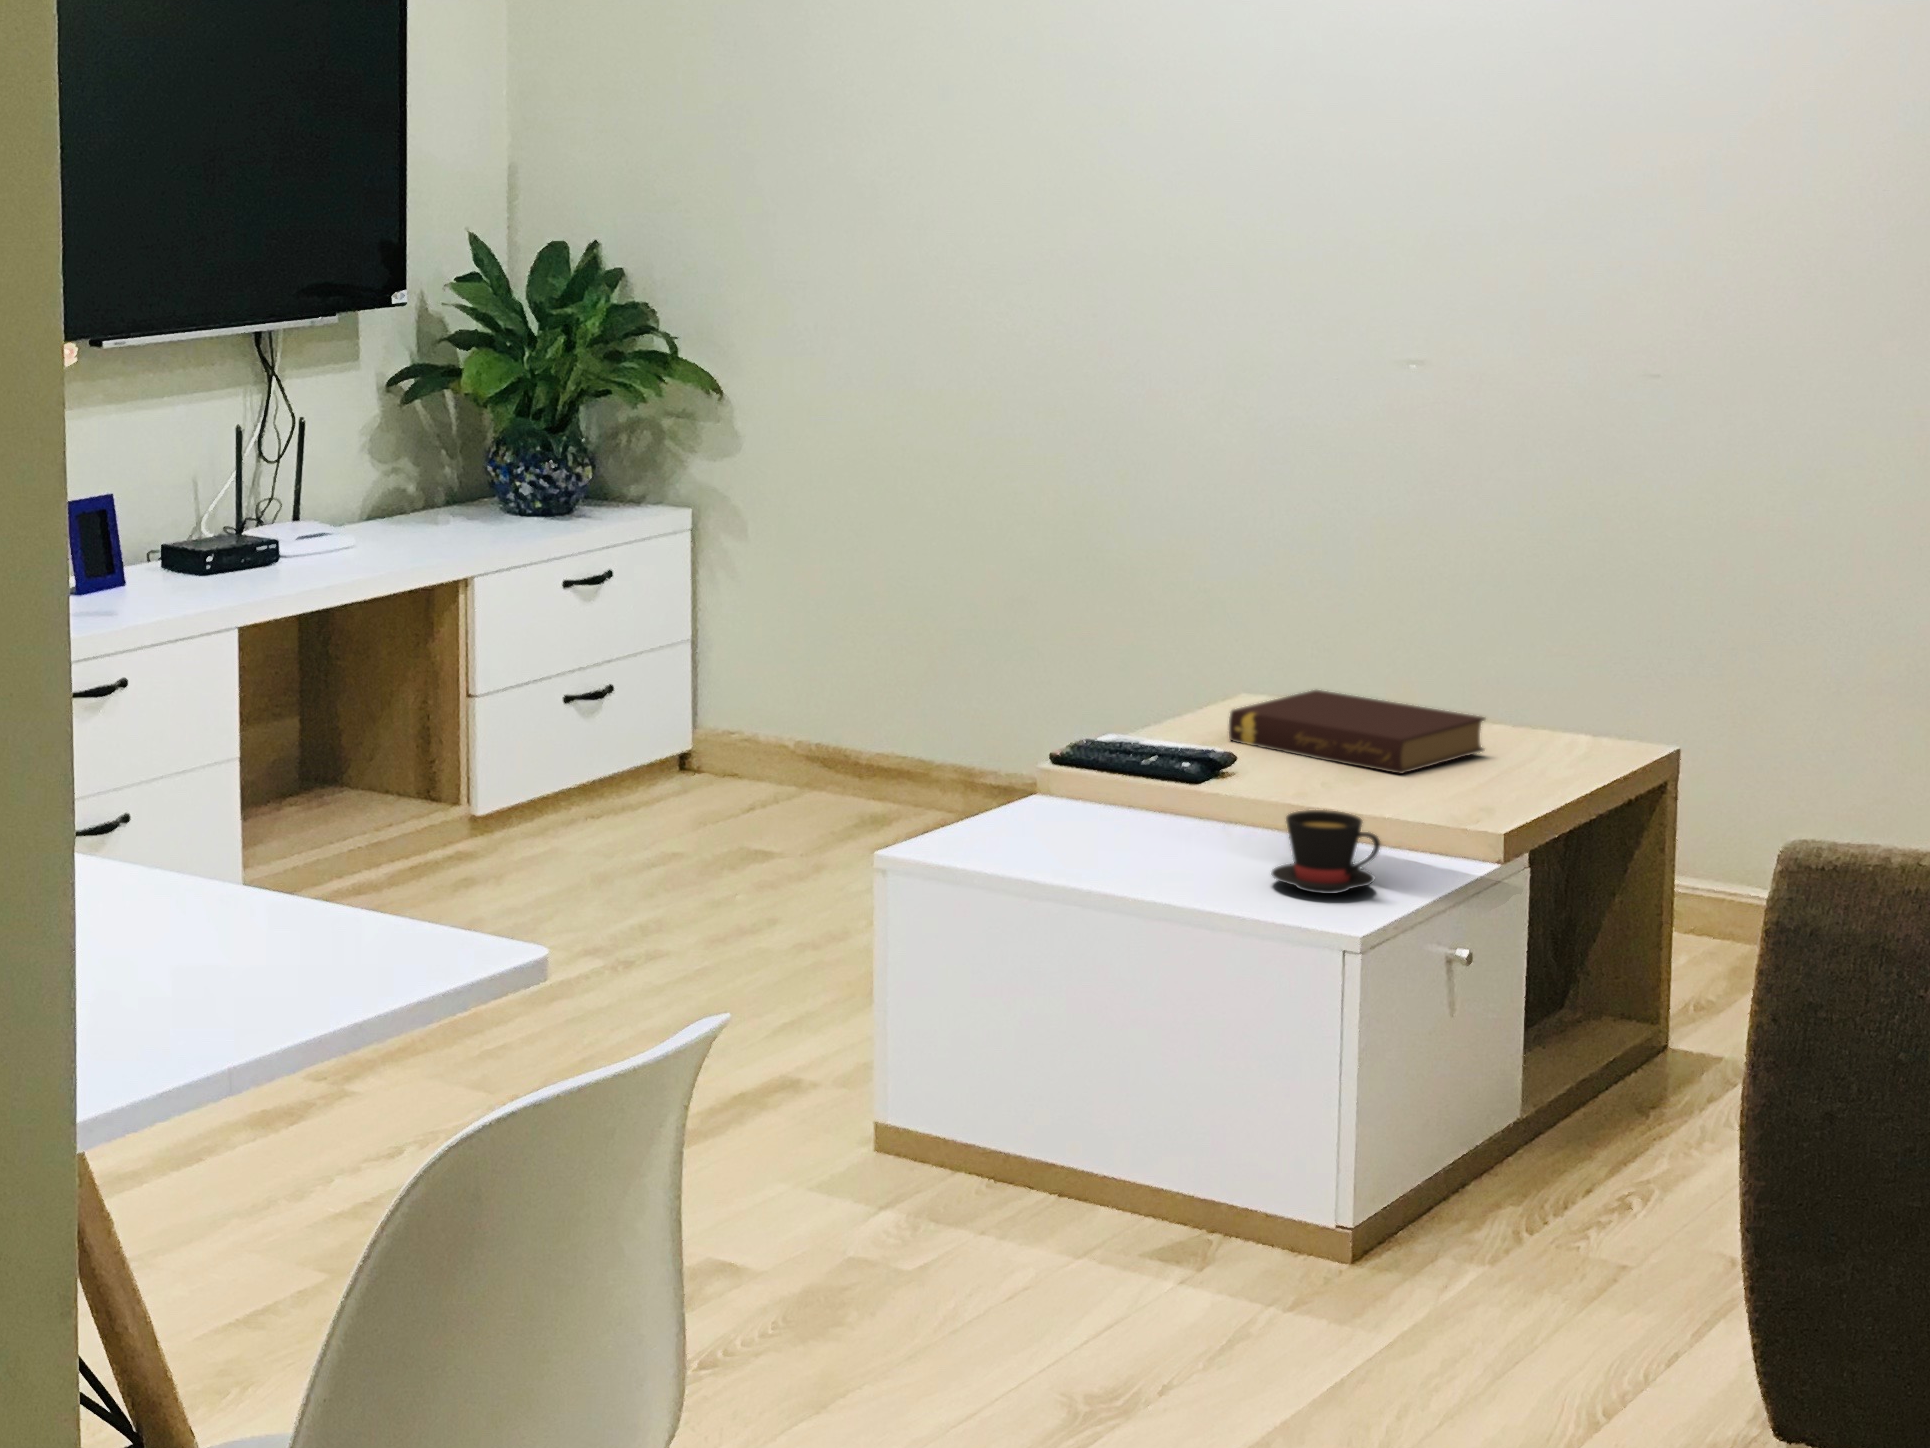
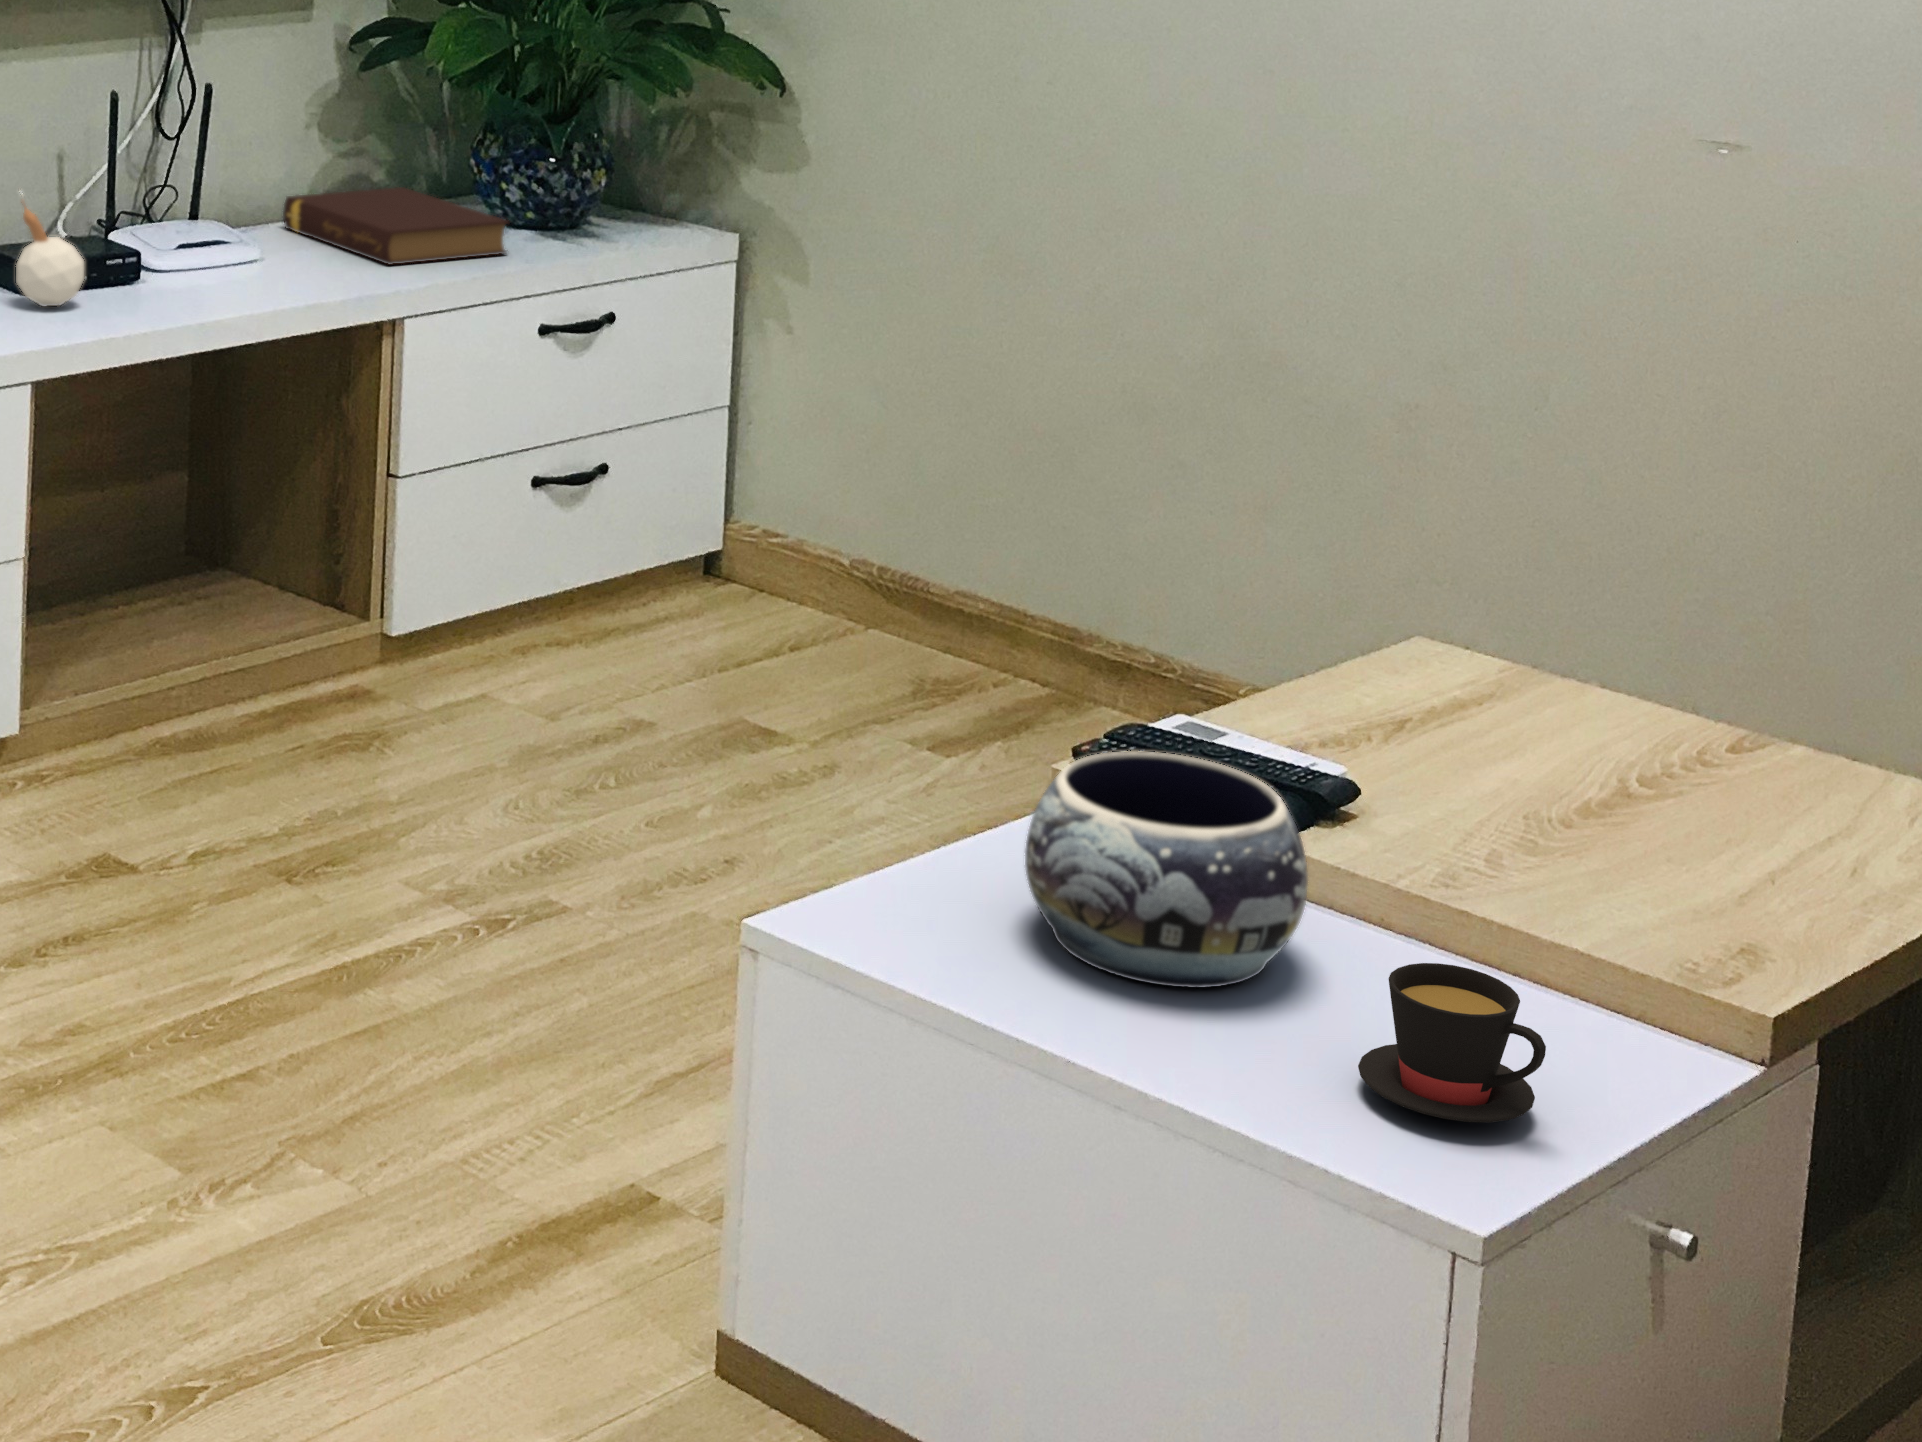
candle: none [198,492,253,580] -> present [16,193,84,306]
book: present [1229,690,1485,774] -> present [283,187,509,265]
decorative bowl: none [1050,727,1224,855] -> present [1025,751,1308,988]

